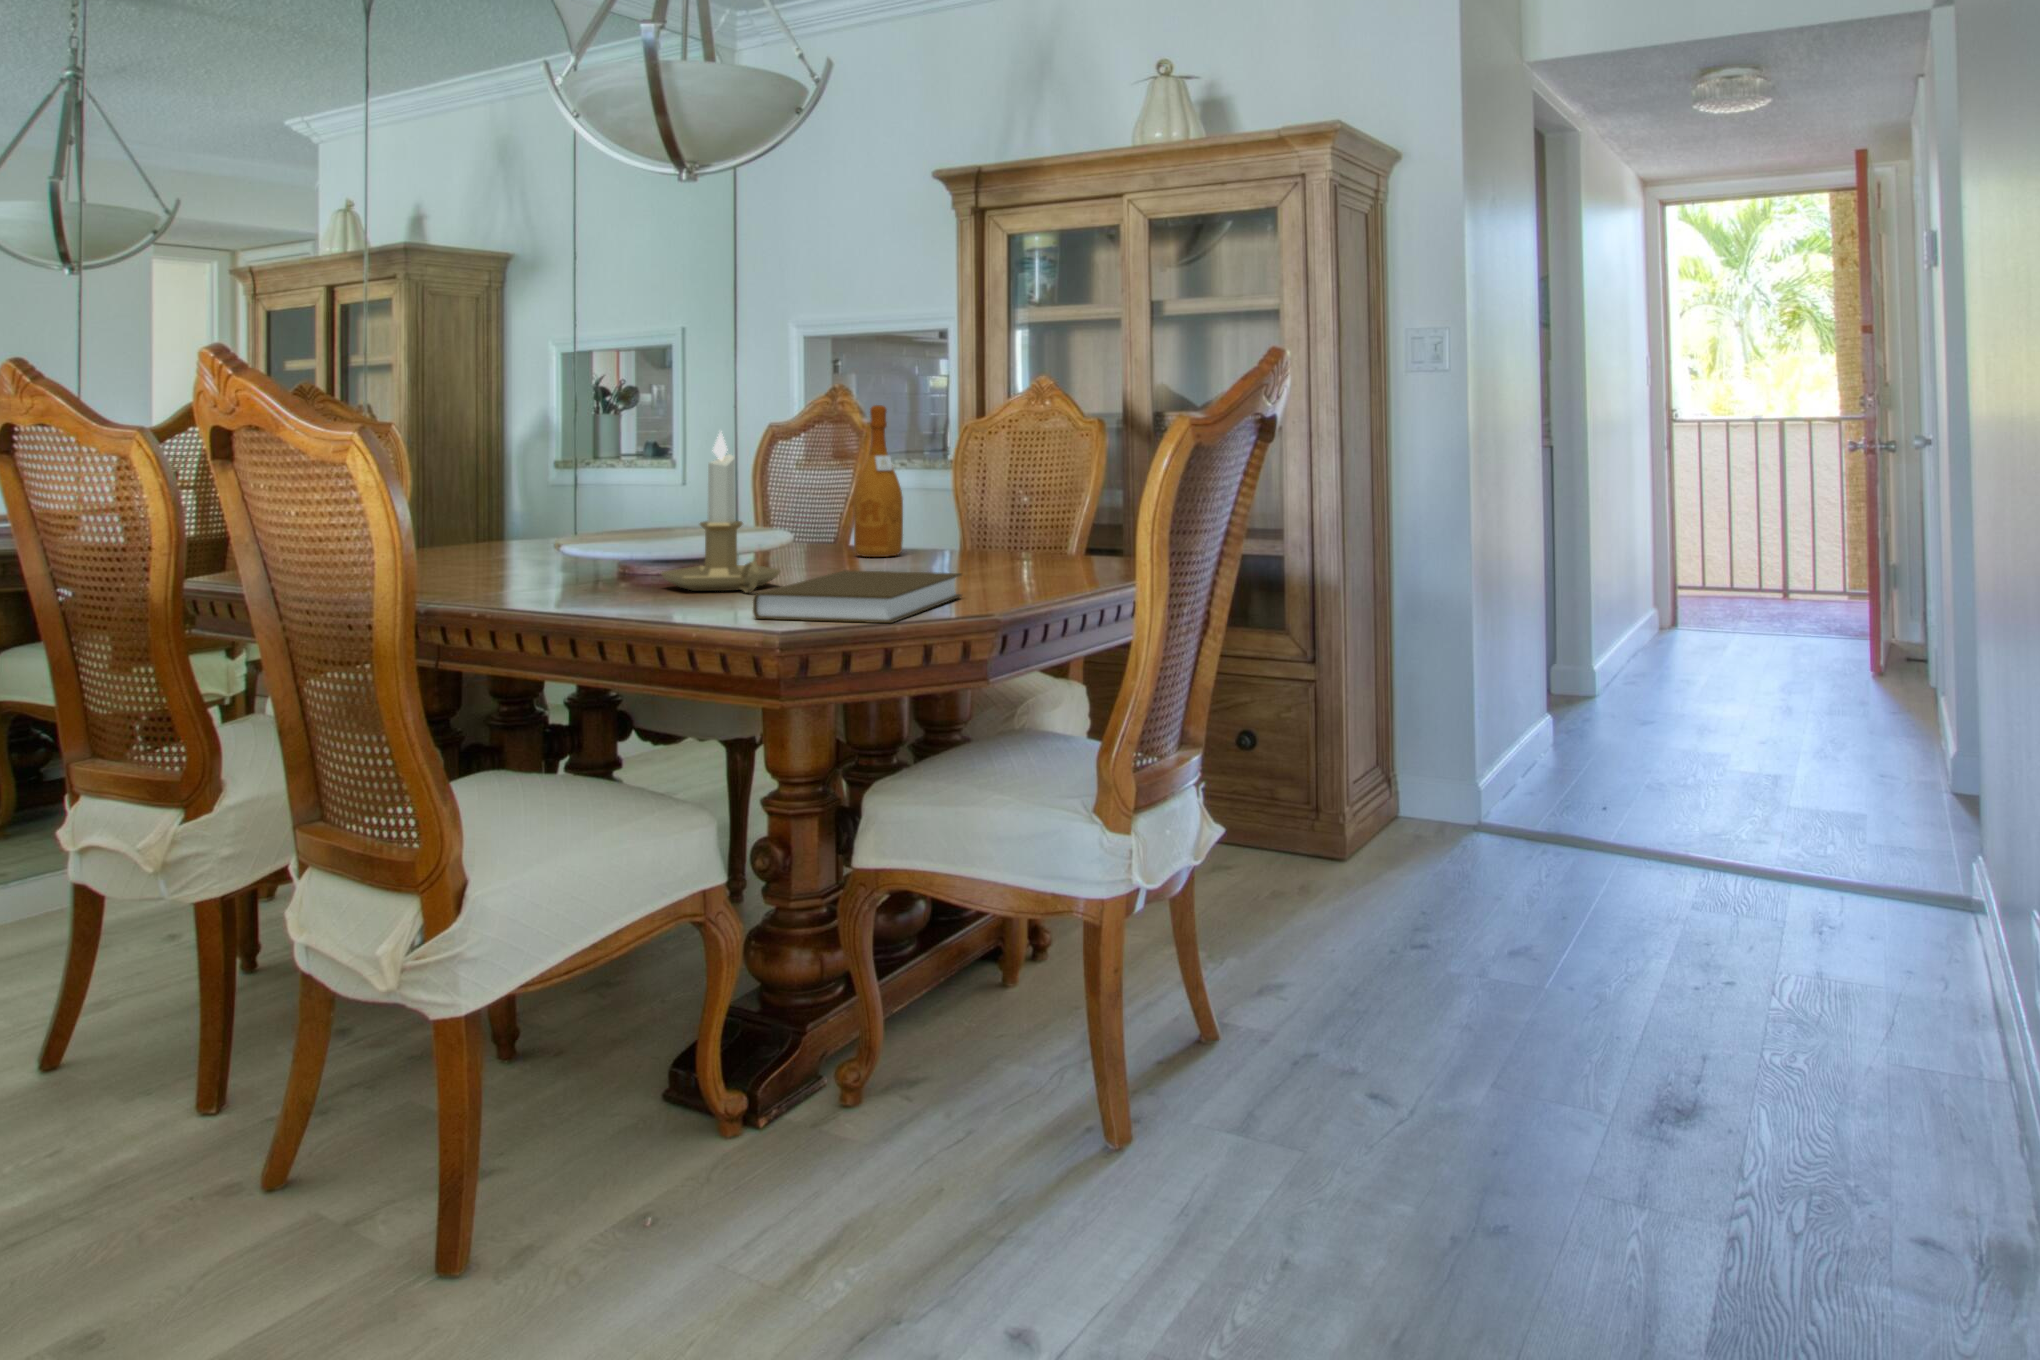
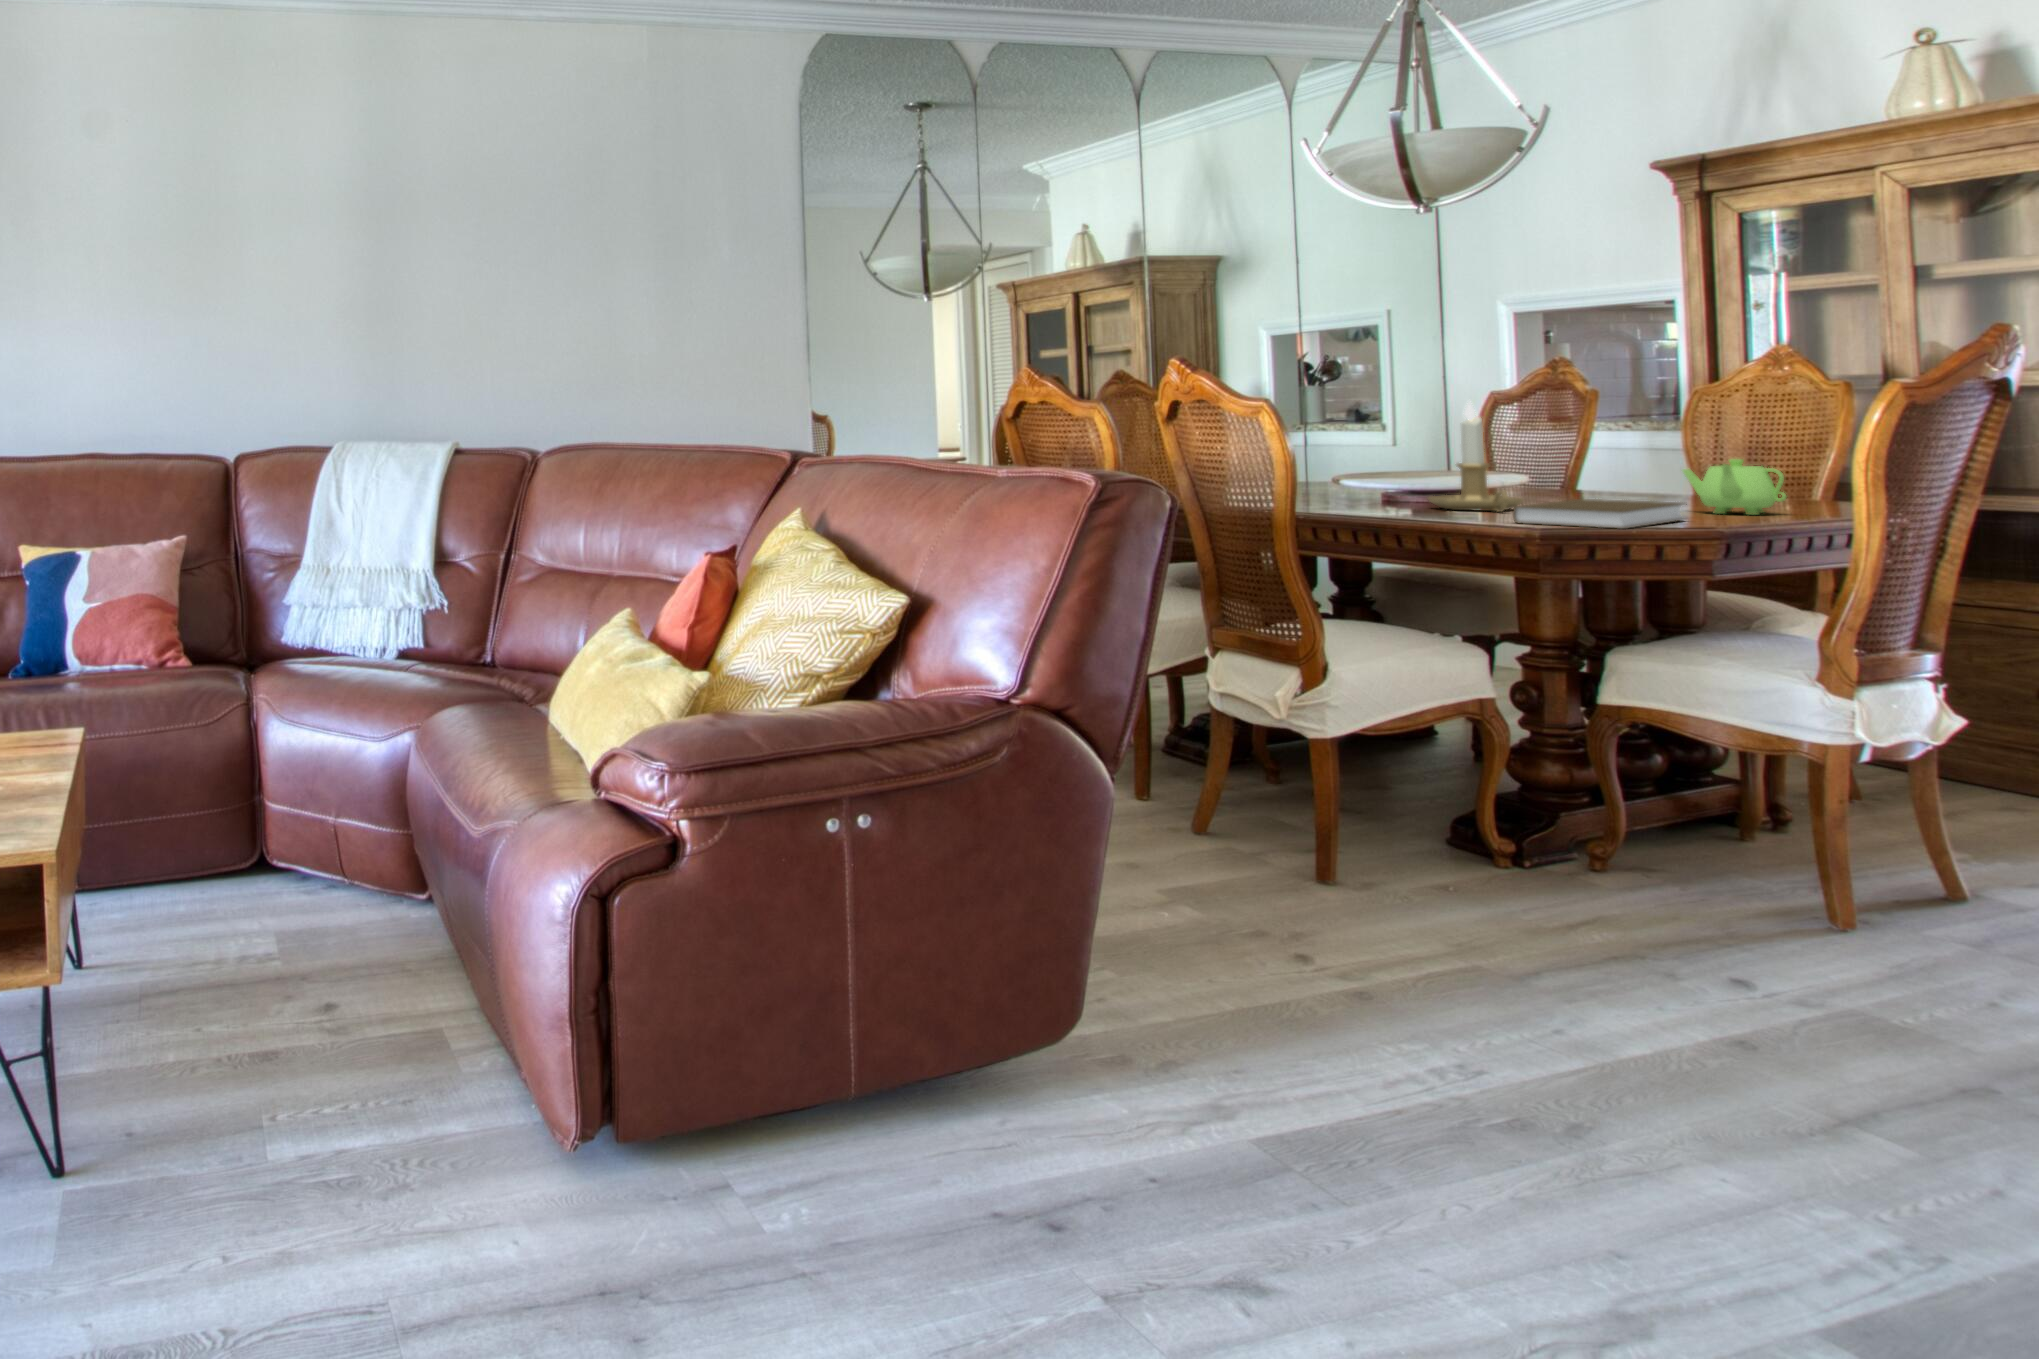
wine bottle: present [853,405,903,557] -> none [1580,377,1630,498]
teapot: none [956,509,1058,581] -> present [1683,459,1786,515]

